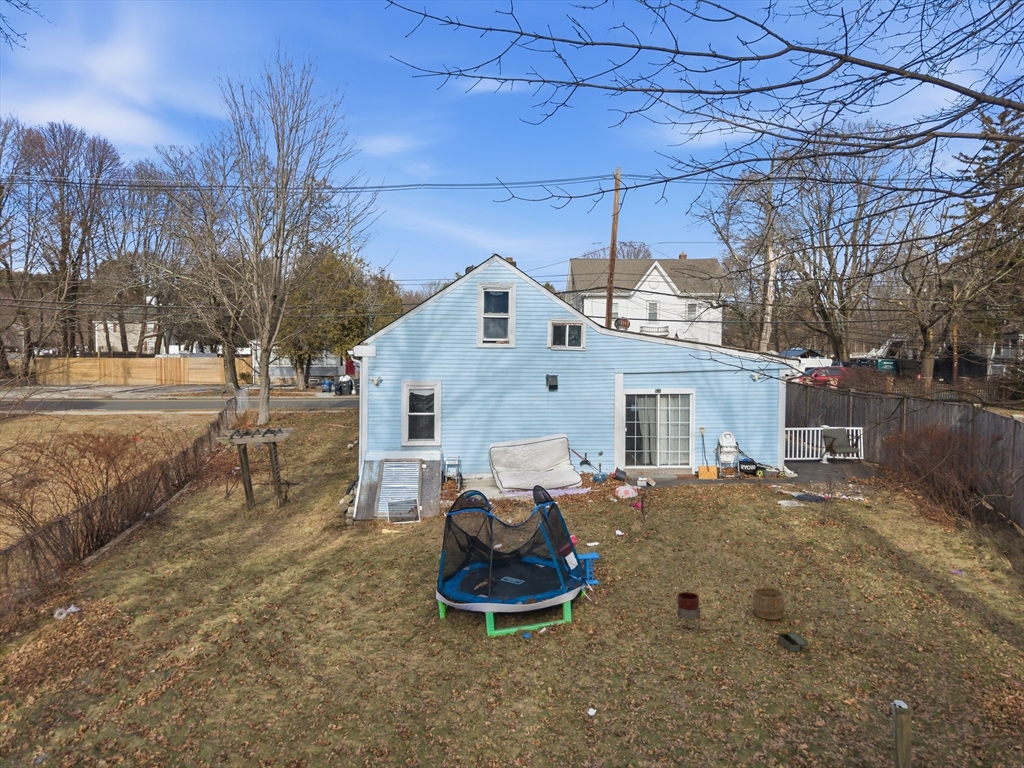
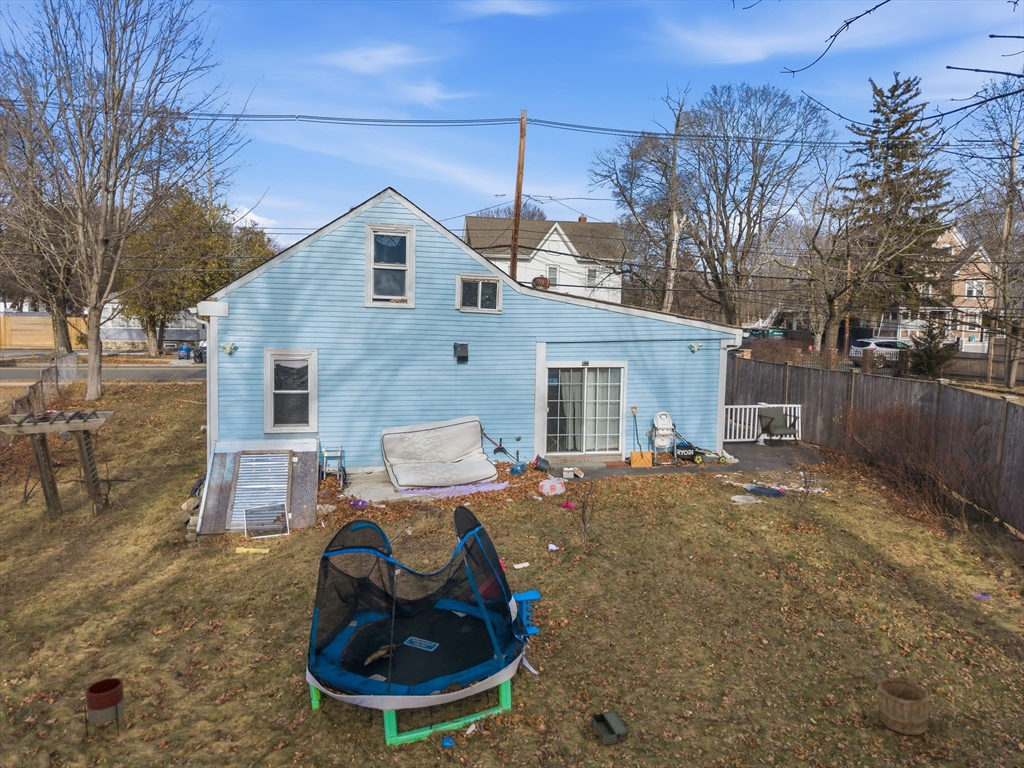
wooden bucket: present [752,587,784,620] -> present [877,678,930,735]
planter: present [677,592,700,628] -> present [84,678,125,736]
toolbox: present [778,632,808,652] -> present [591,711,629,745]

